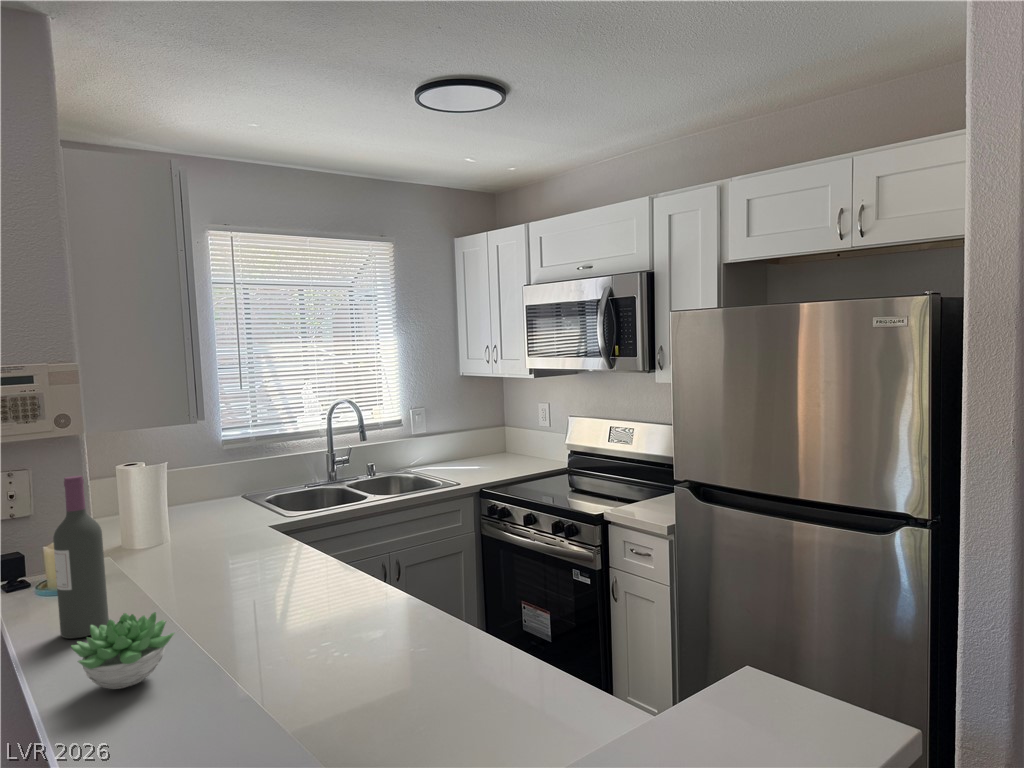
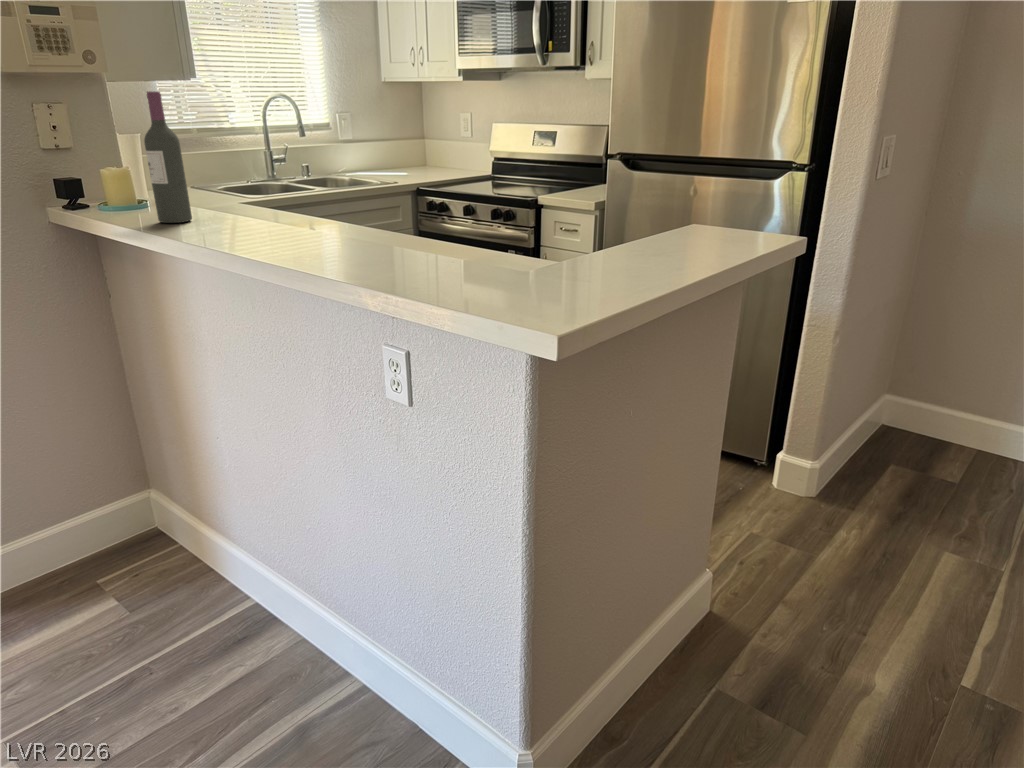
succulent plant: present [71,612,174,689] -> none [209,186,280,233]

